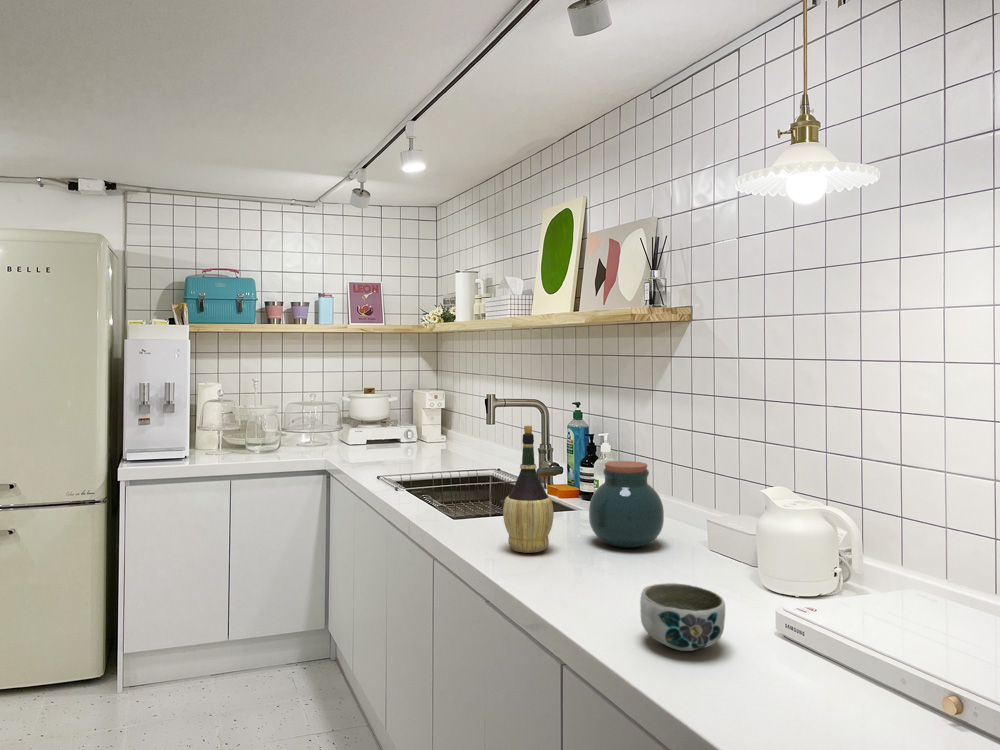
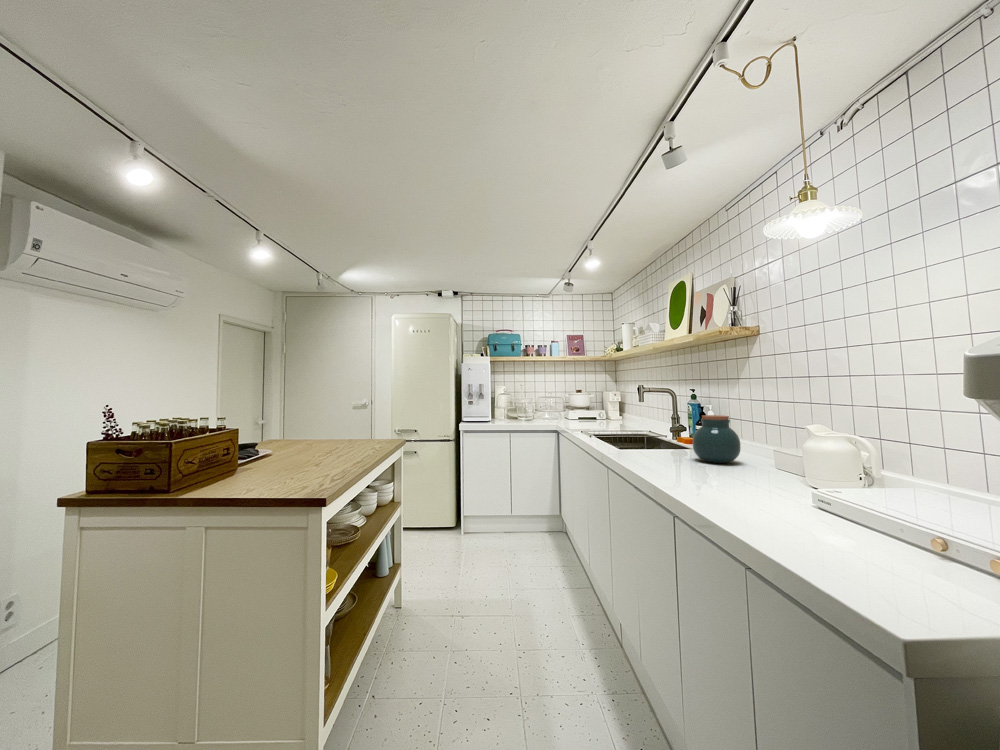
wine bottle: present [503,425,554,553] -> none [641,393,669,460]
bowl: present [640,583,725,651] -> none [704,464,755,497]

